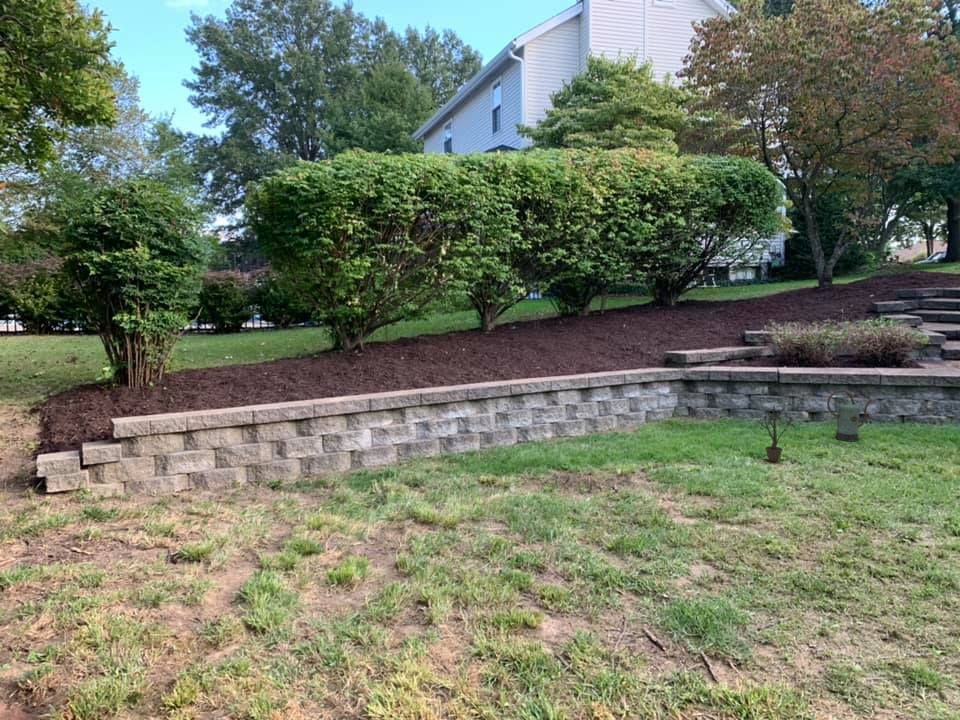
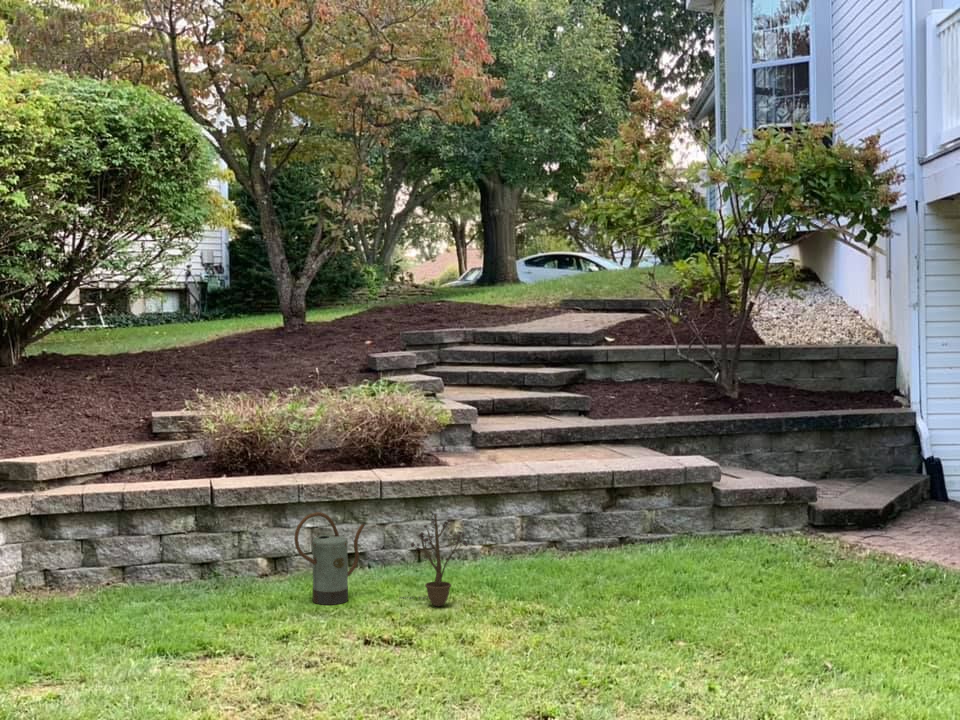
decorative plant: present [756,406,795,462] -> present [400,514,467,607]

